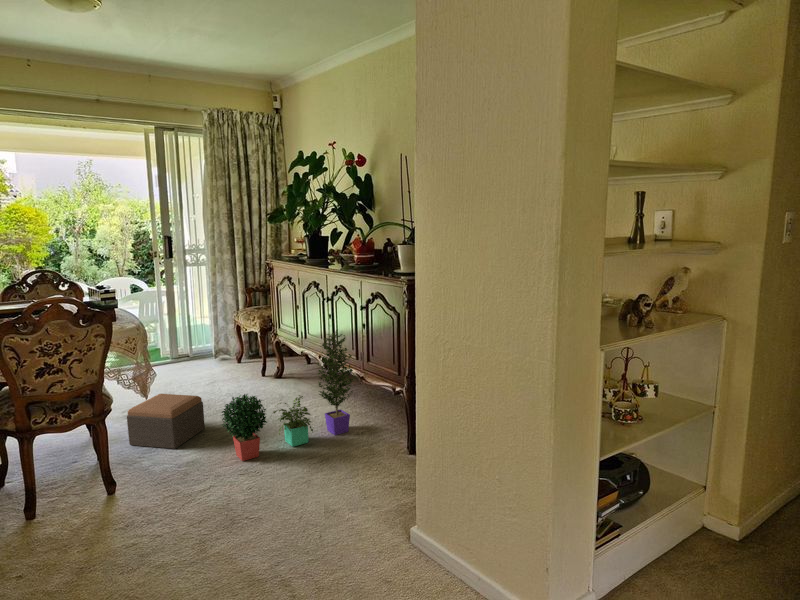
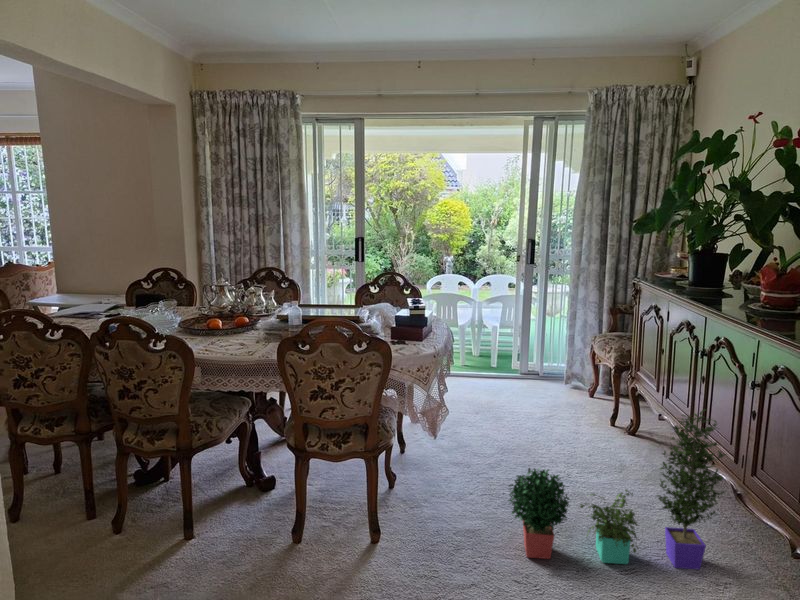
footstool: present [127,394,205,449] -> none [425,427,509,502]

